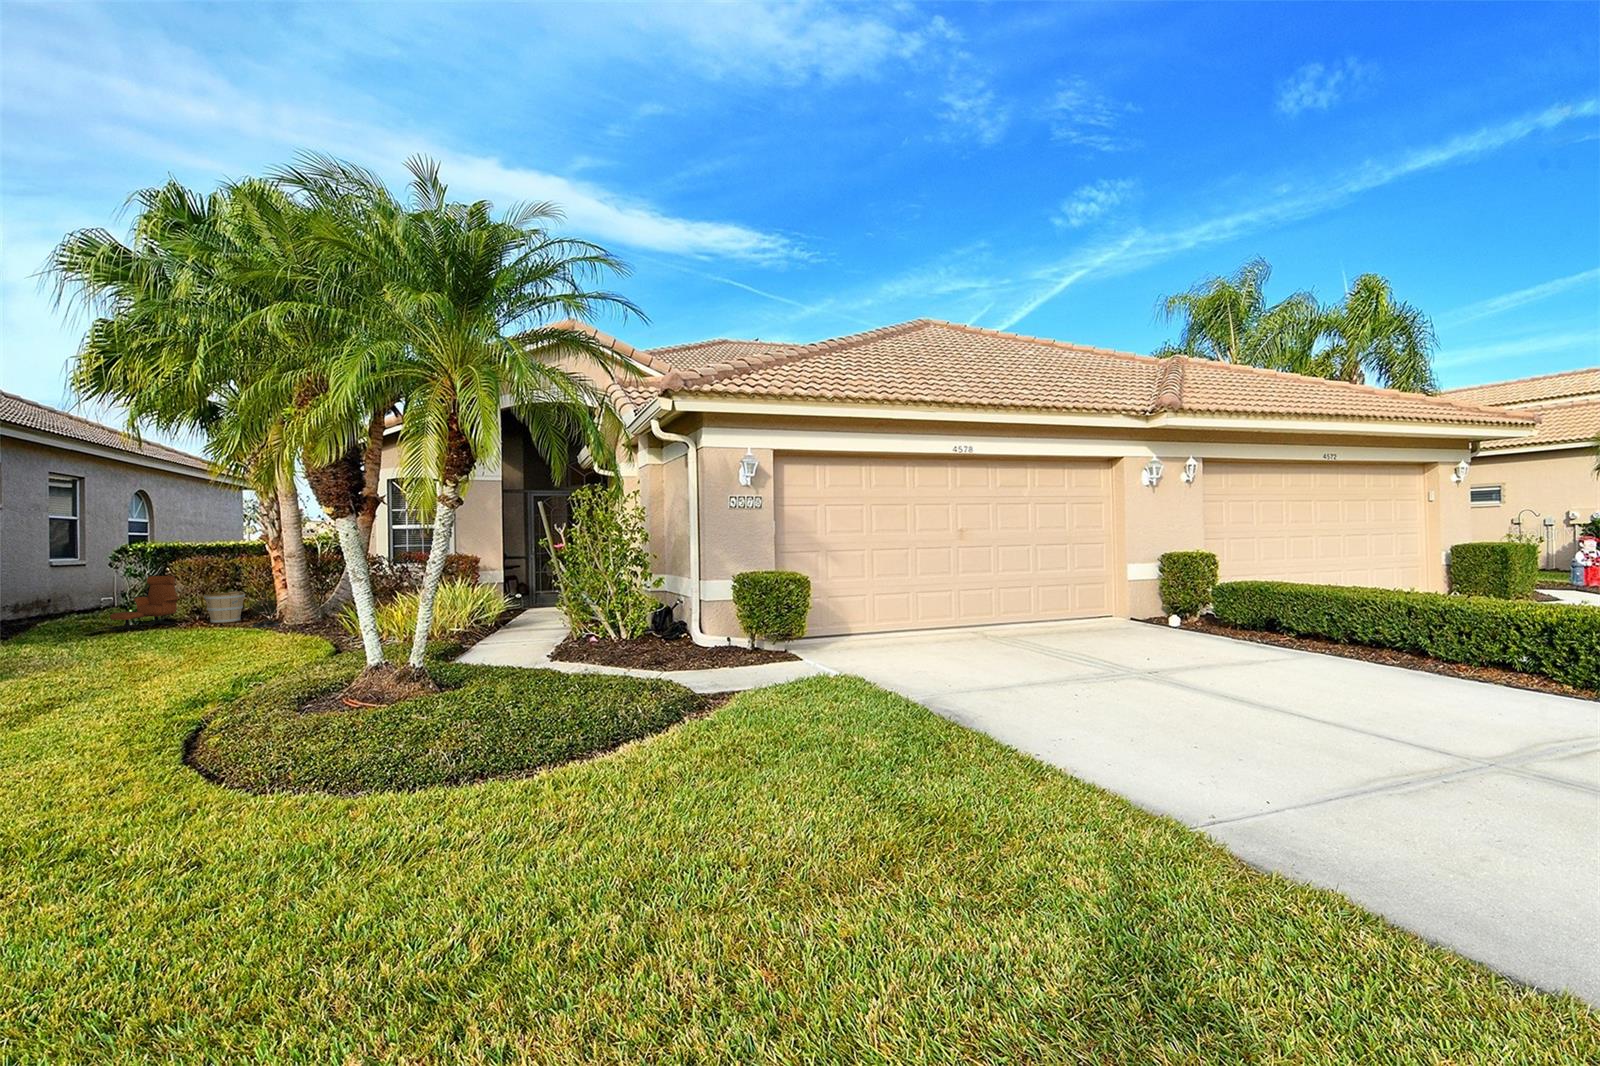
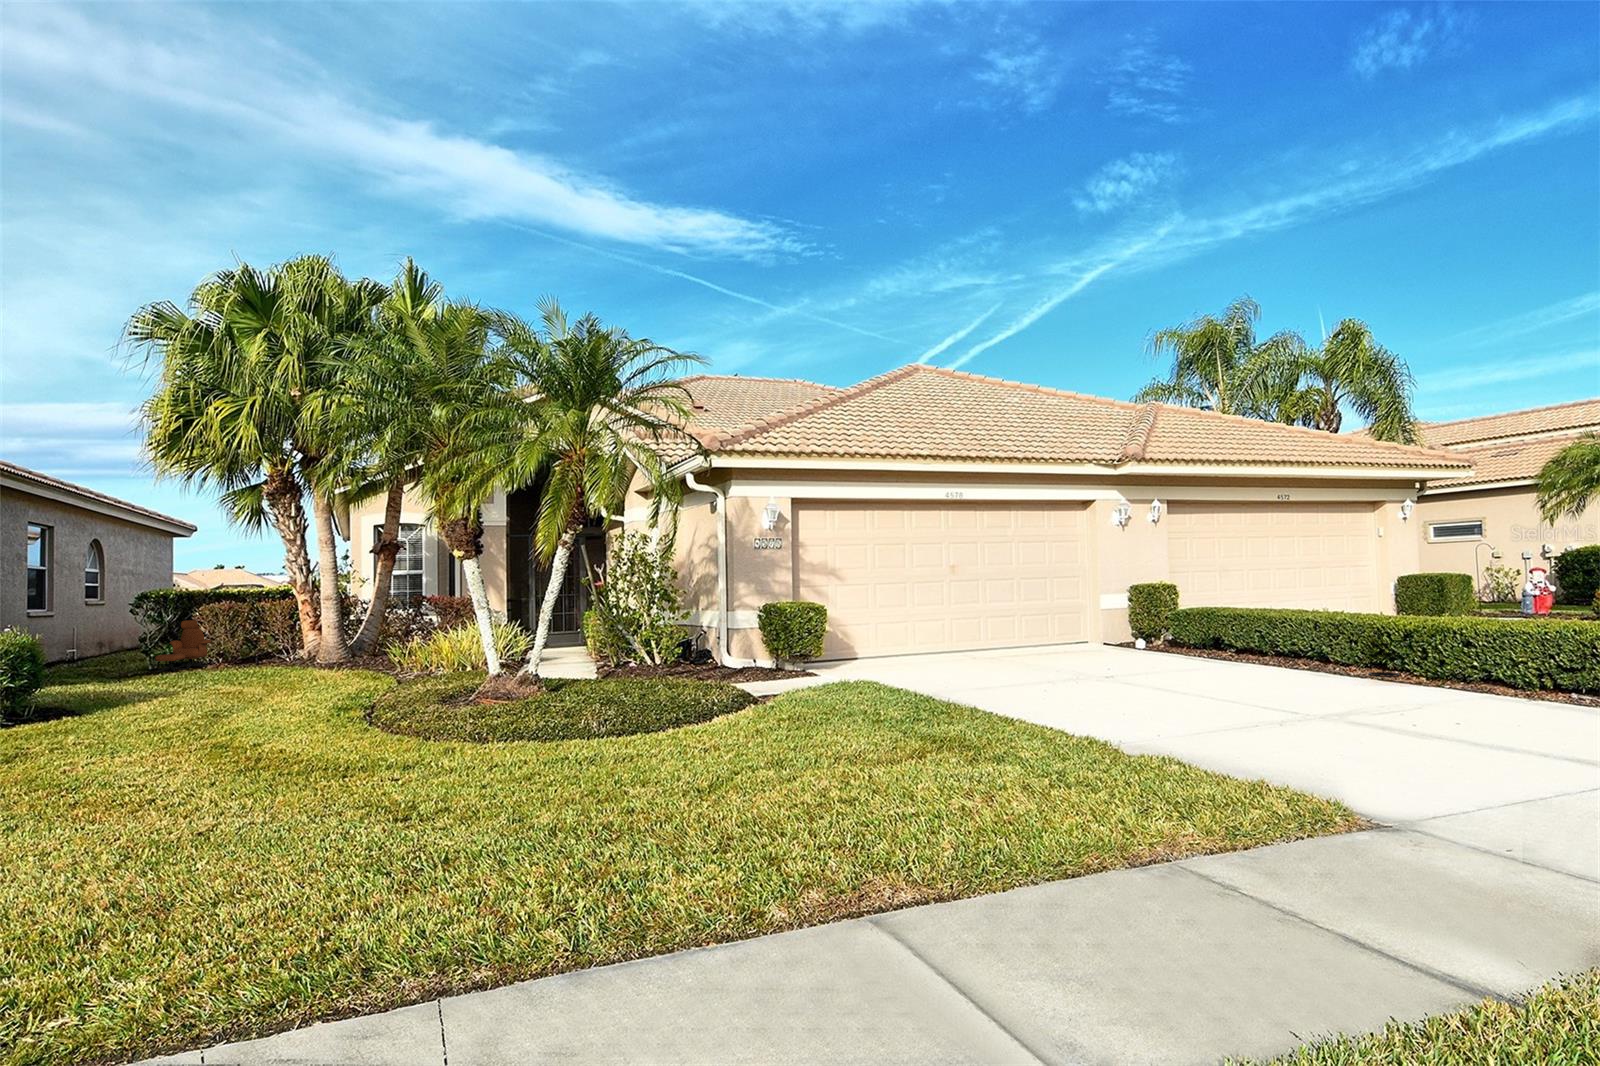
wooden bucket: present [204,591,245,623] -> none [234,635,271,665]
potted tree: present [249,591,278,627] -> present [1364,628,1399,677]

